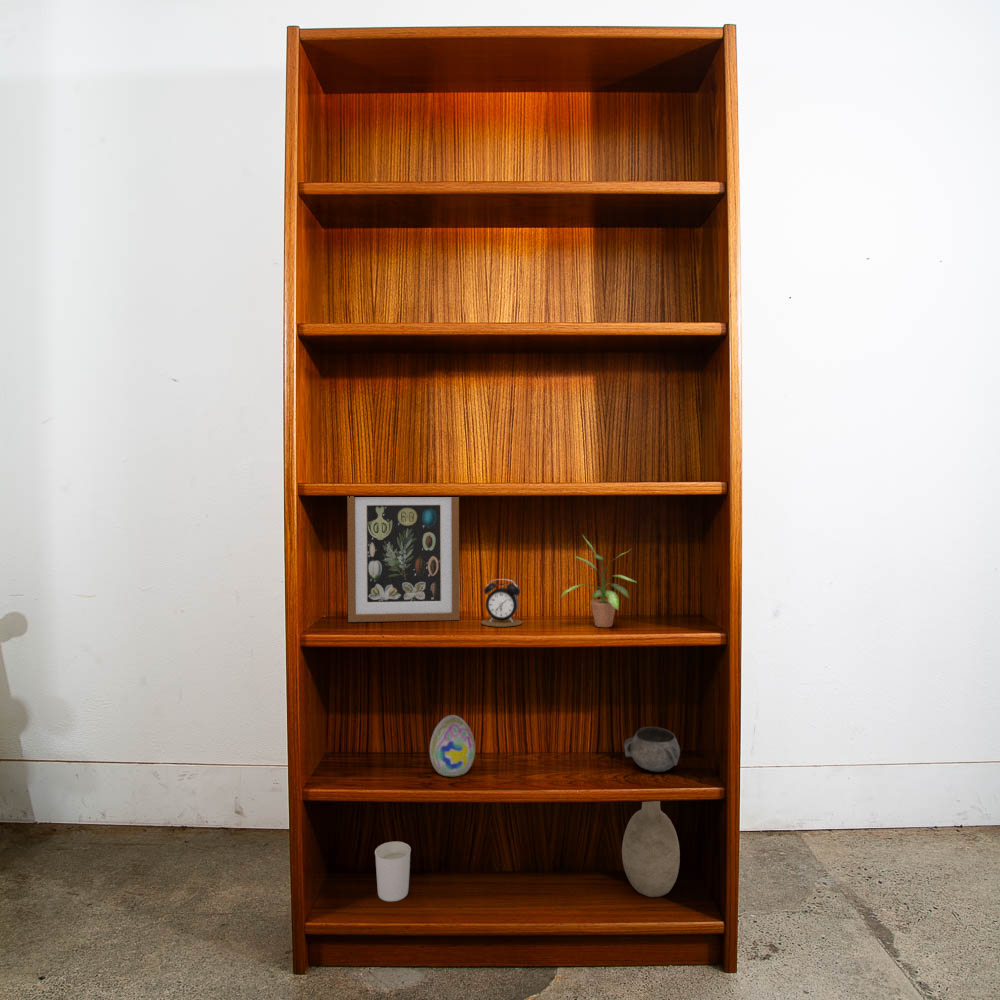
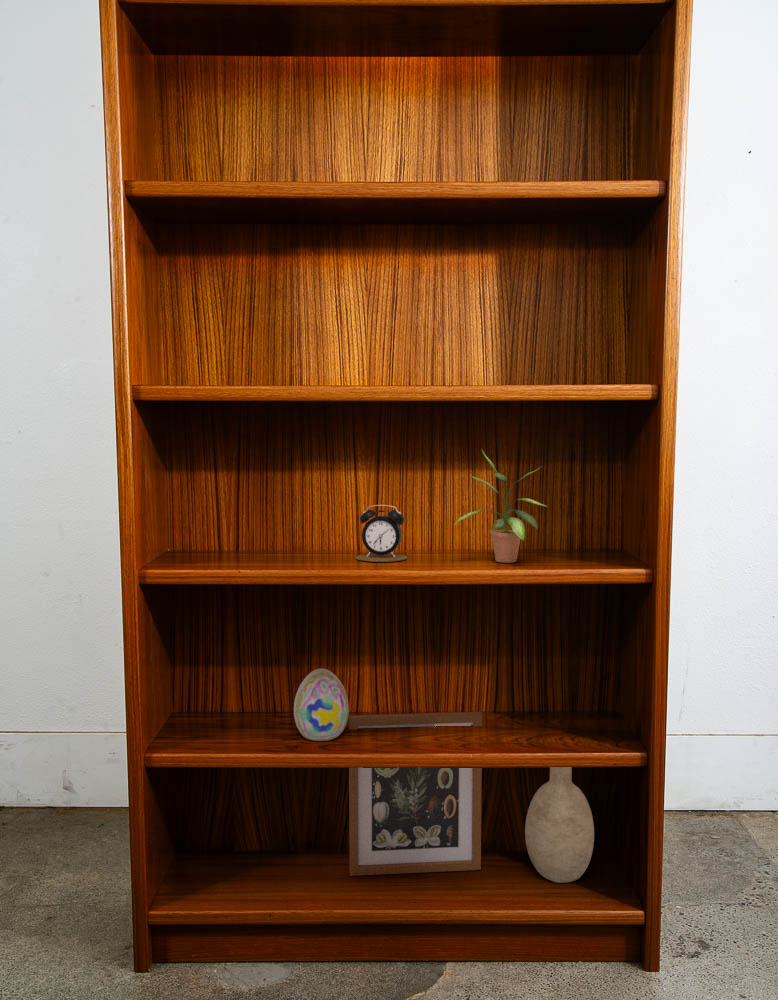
picture frame: present [347,496,459,622] -> present [349,712,482,876]
decorative bowl: present [624,727,680,772] -> none [529,684,597,736]
candle holder: present [375,841,411,901] -> none [229,818,272,887]

